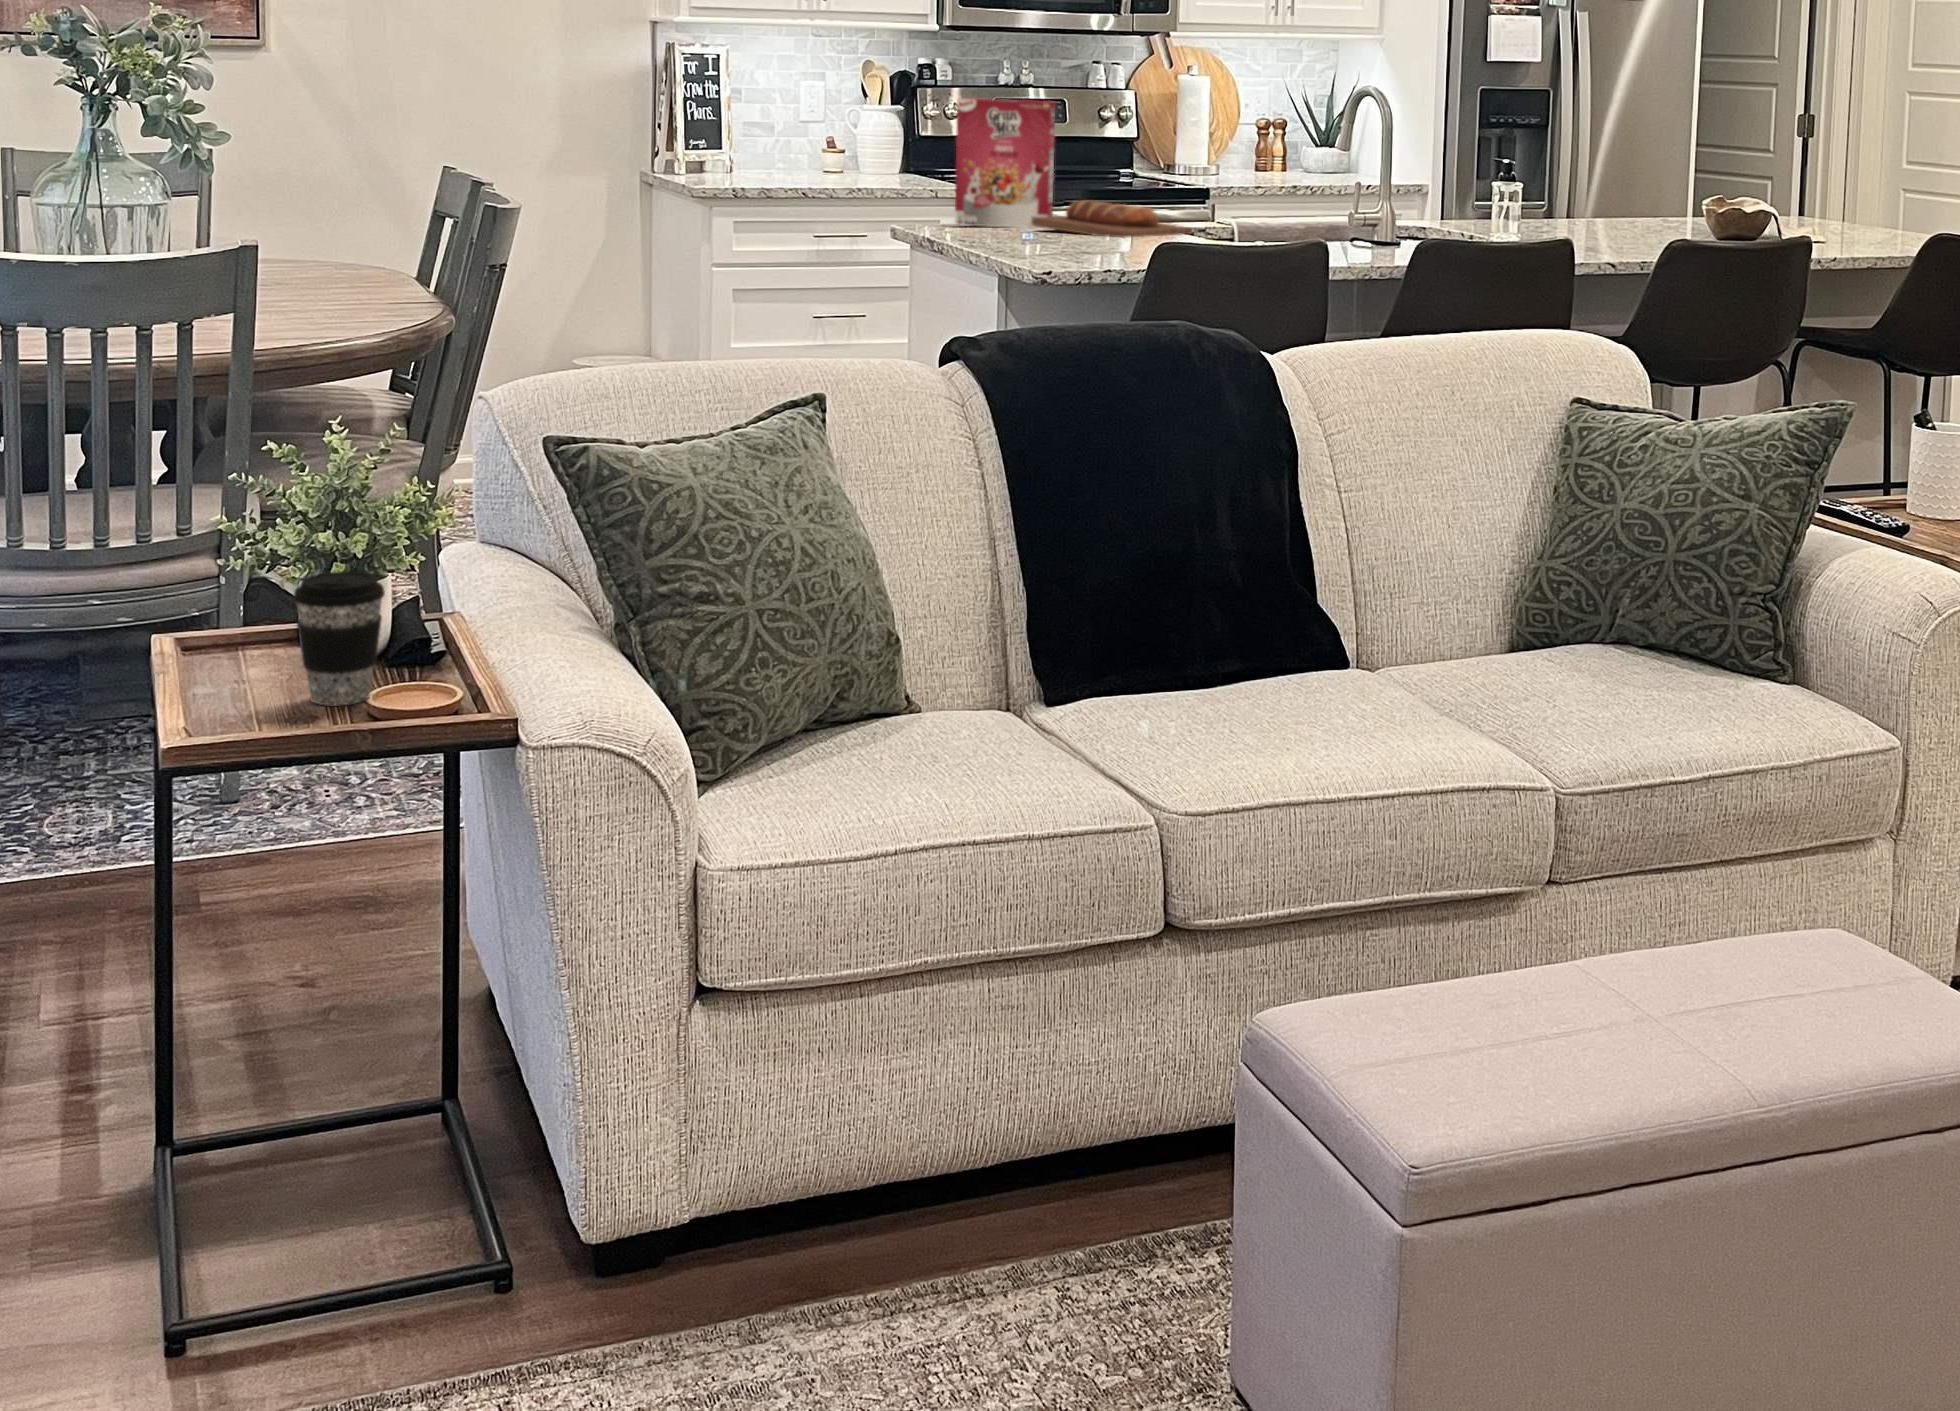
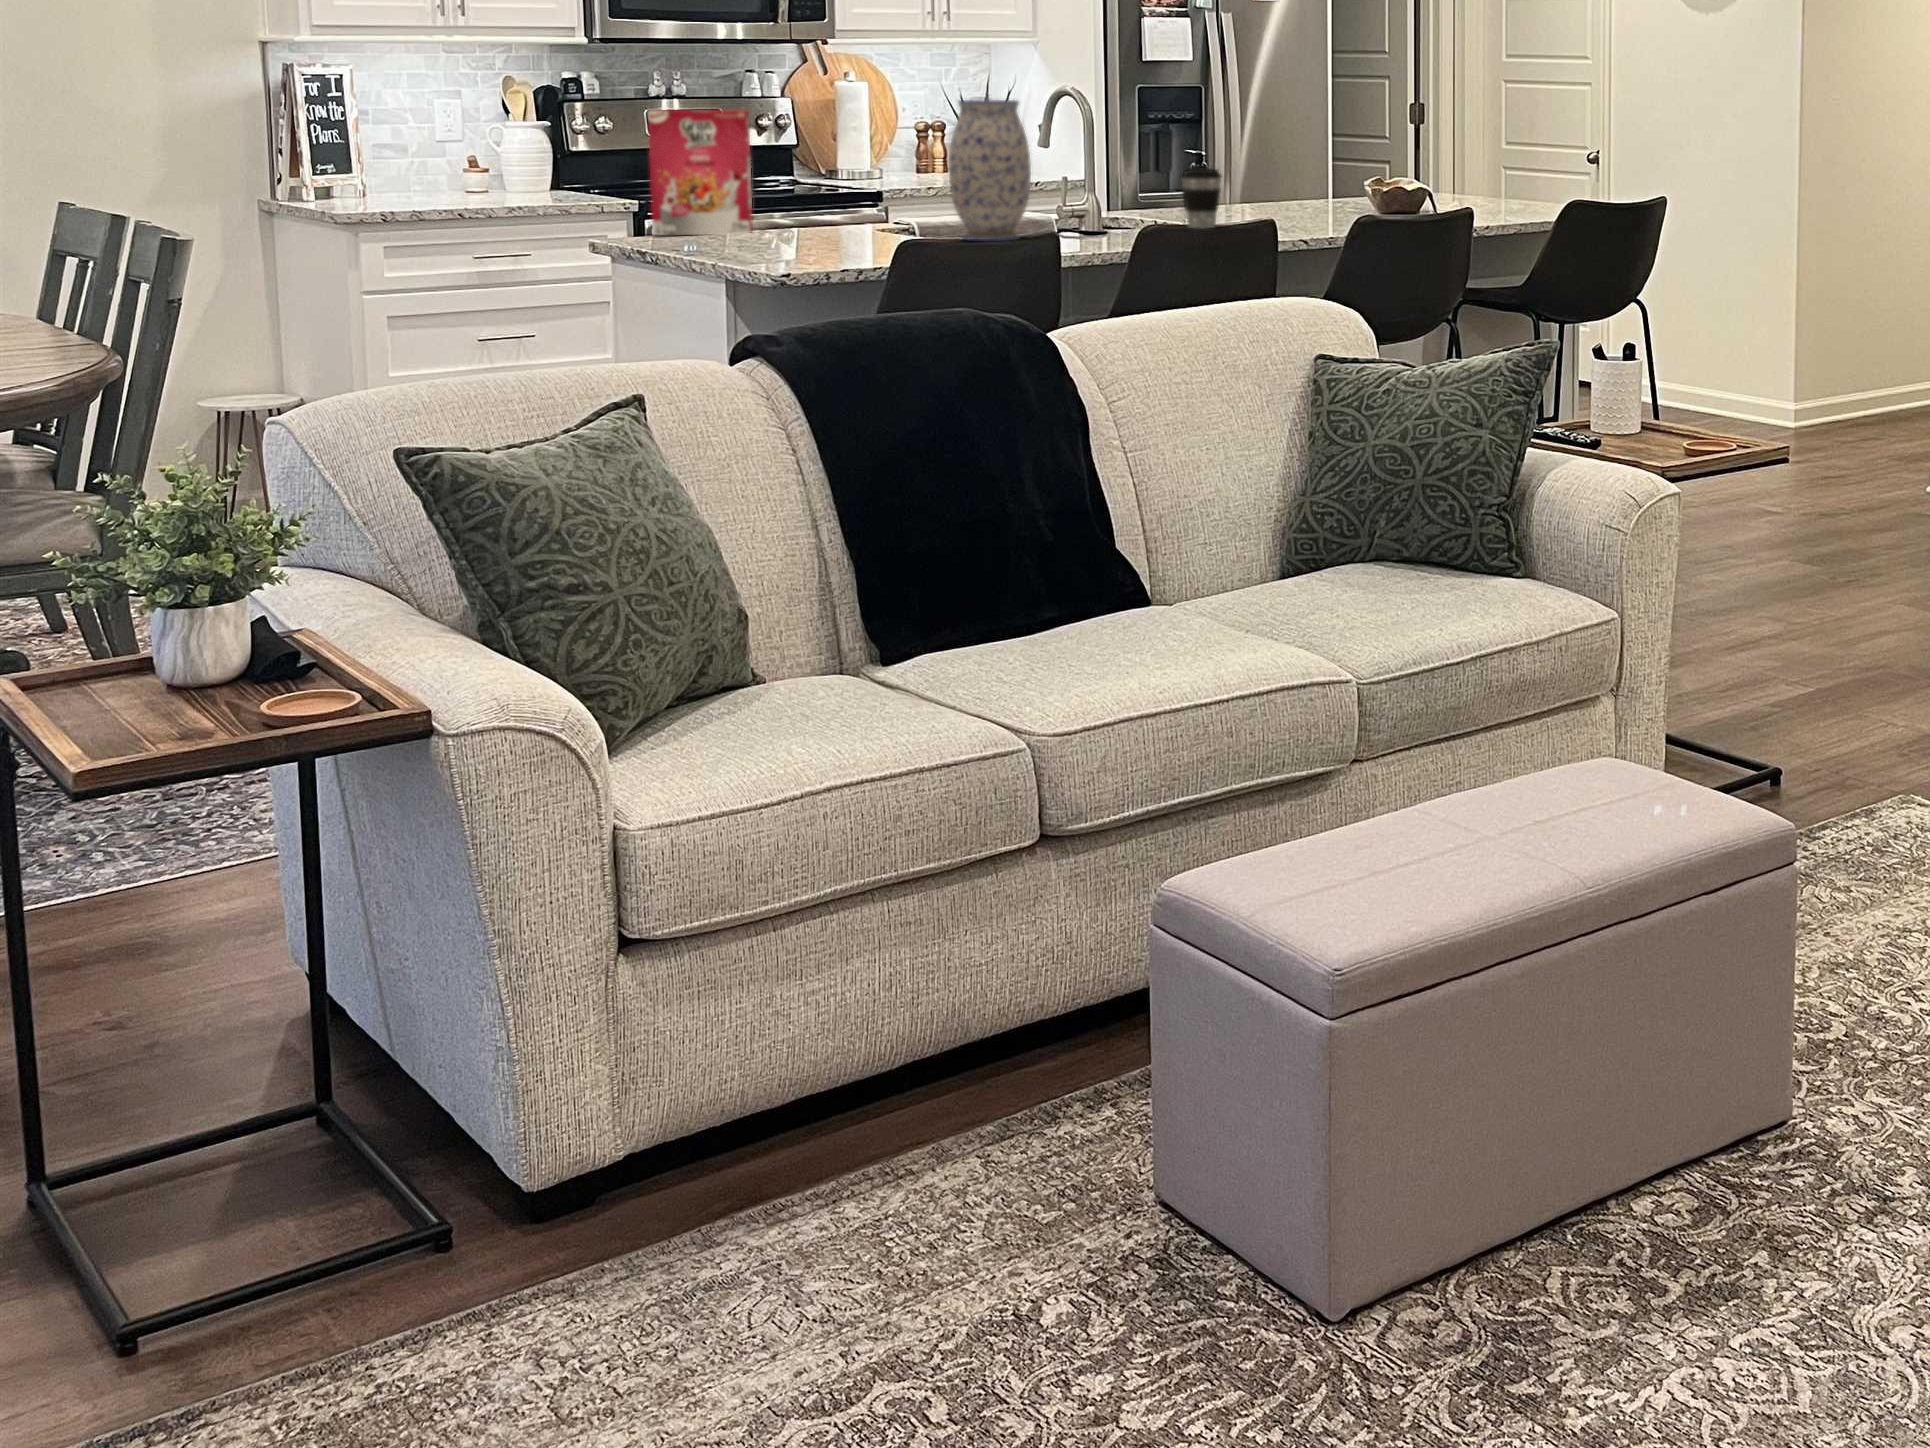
vase: none [1227,97,1313,250] -> present [949,100,1031,241]
bread loaf: present [1033,200,1193,237] -> none [738,205,903,240]
coffee cup: present [294,571,385,706] -> present [1181,168,1221,228]

